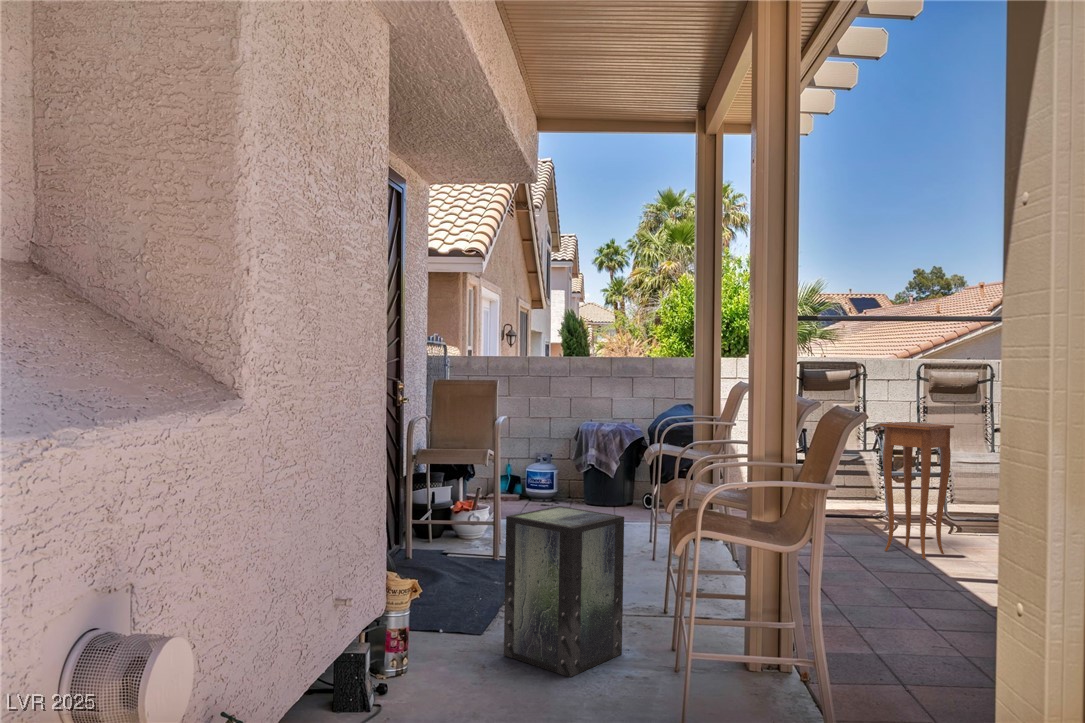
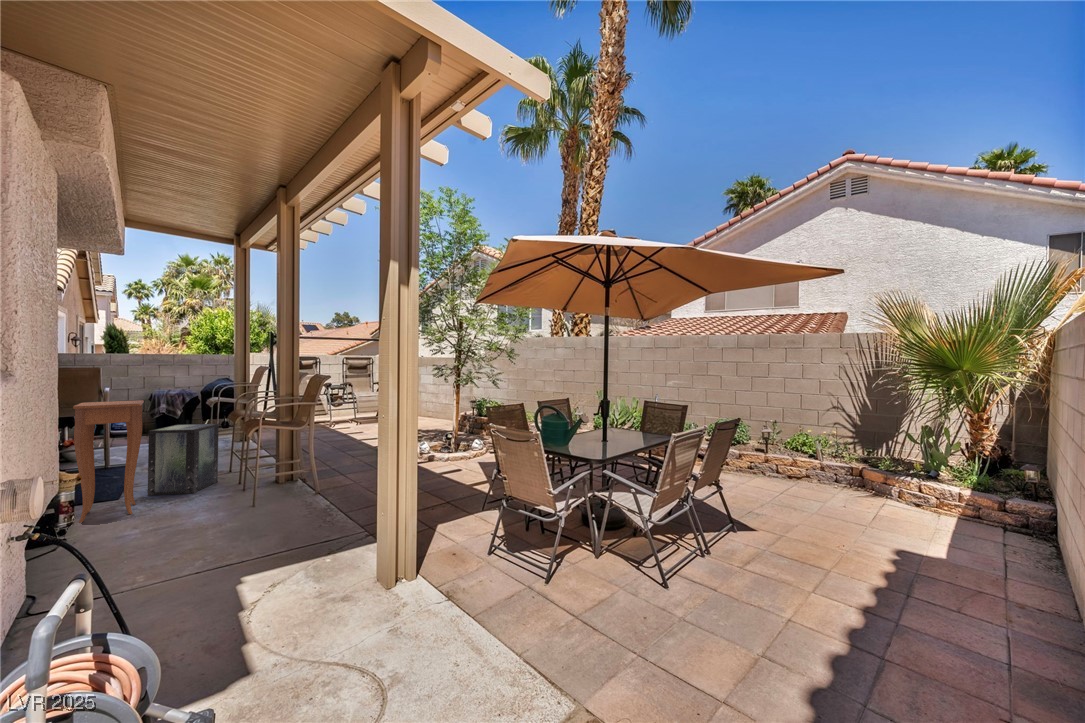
side table: present [880,422,954,559] -> present [73,400,144,523]

